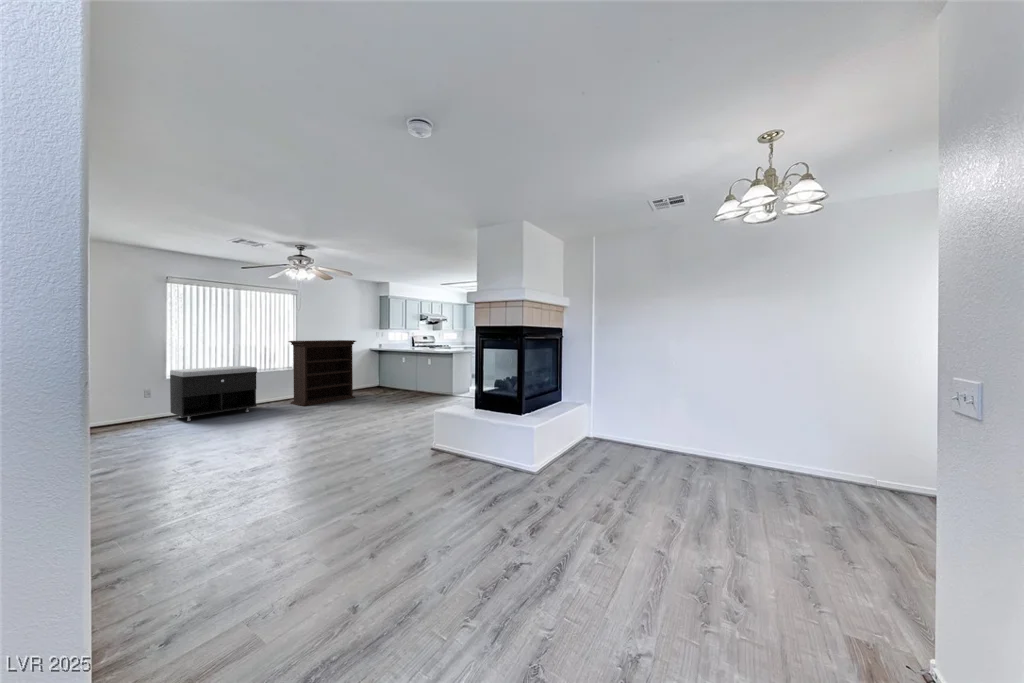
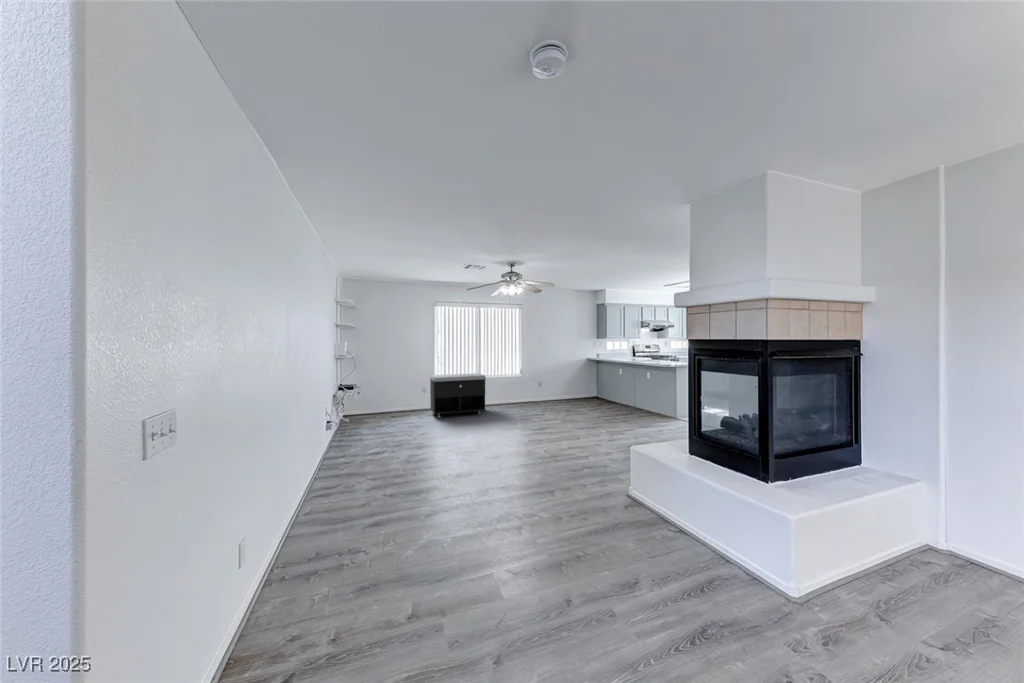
bookshelf: present [289,340,356,406] -> none [512,351,571,414]

